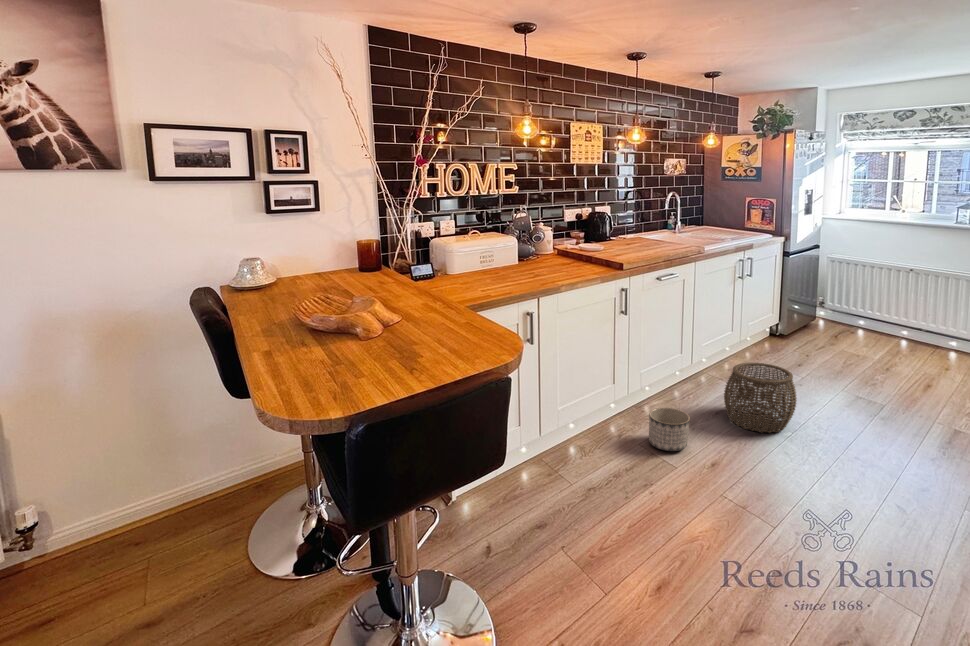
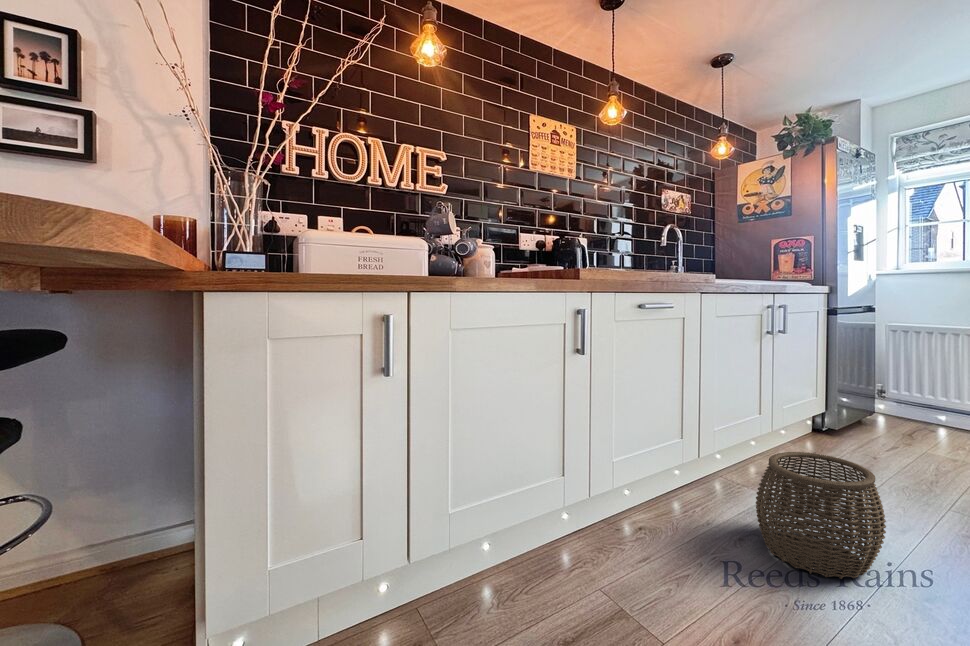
planter: present [649,407,690,451] -> none [624,521,695,606]

